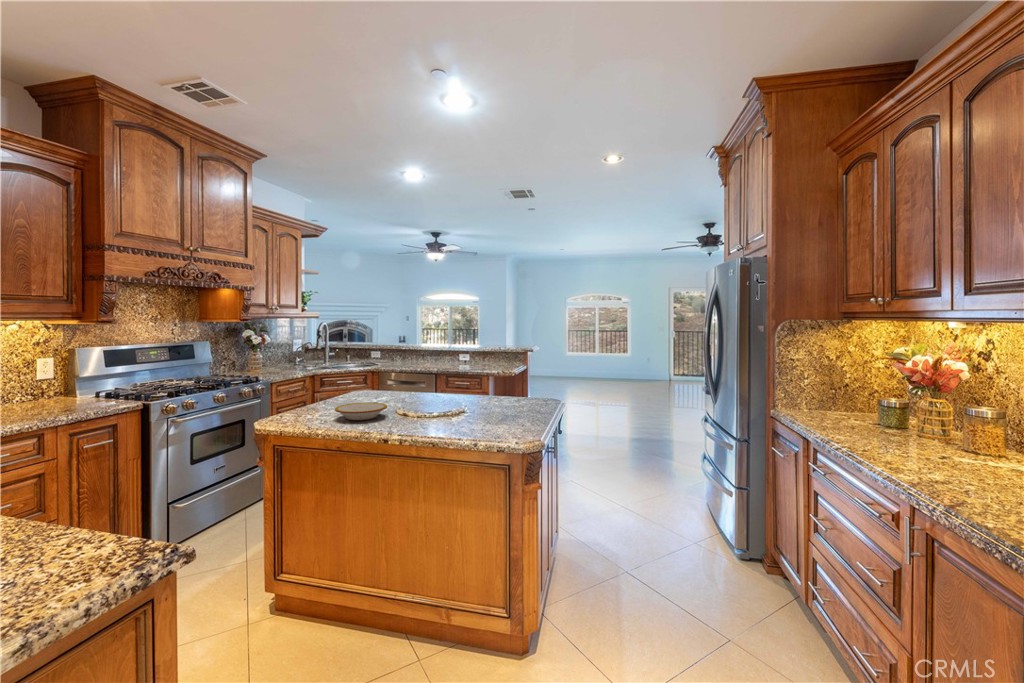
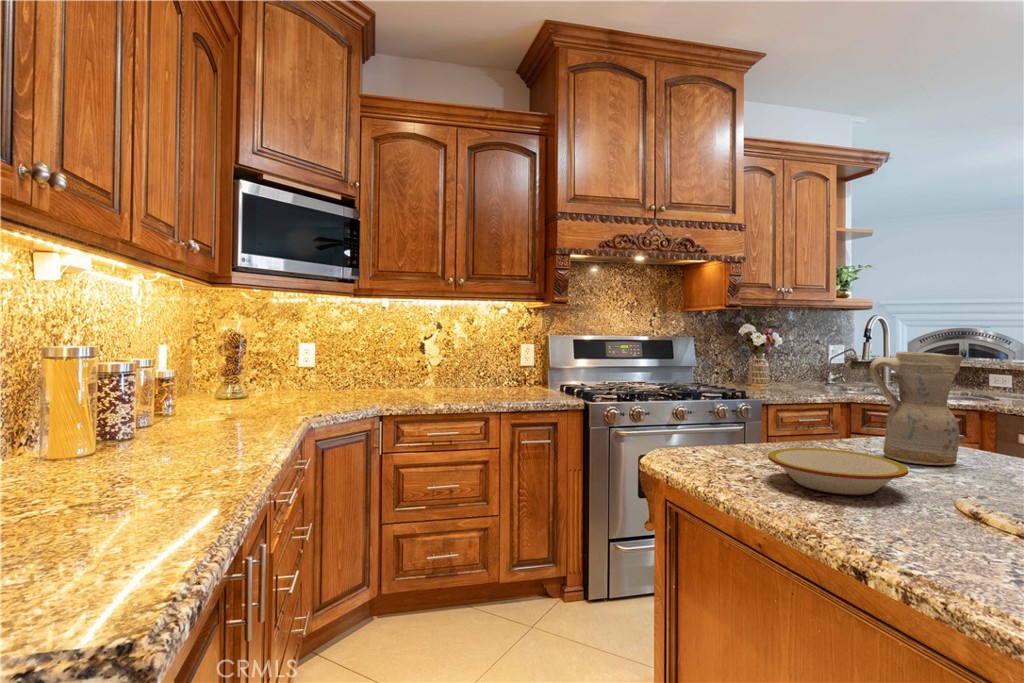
ceramic pitcher: none [361,356,394,404] -> present [869,351,963,465]

